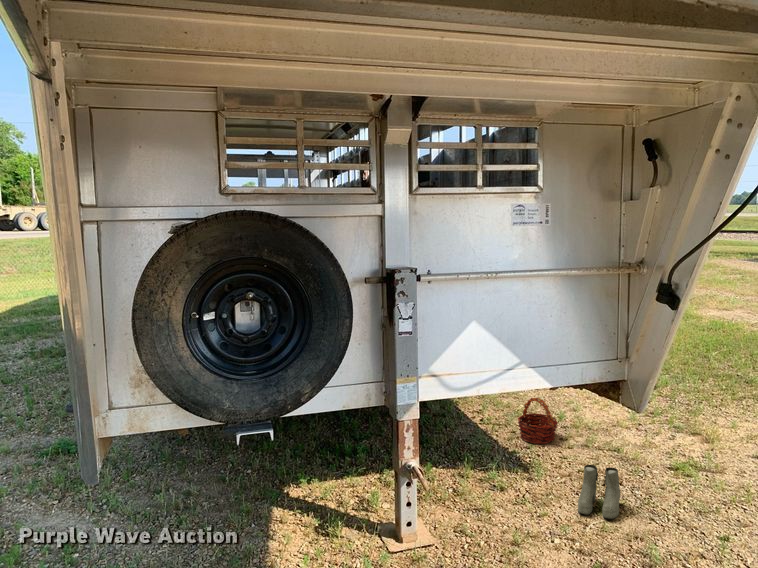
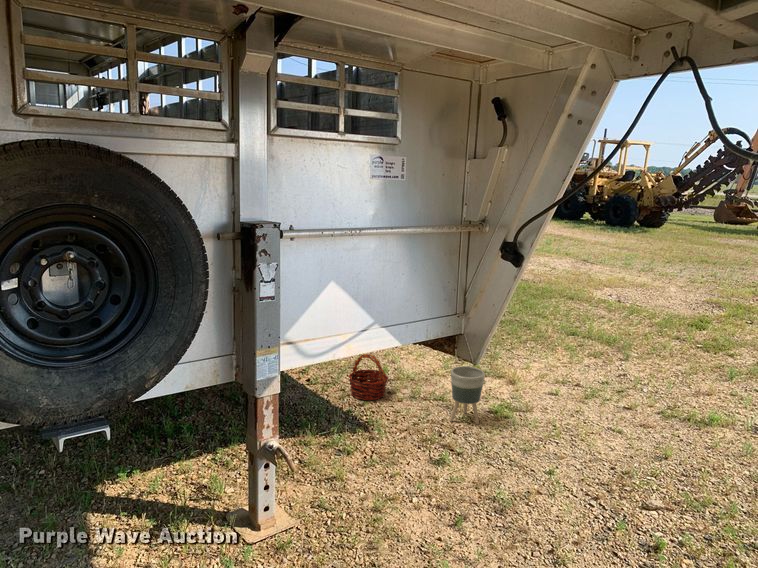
planter: none [618,415,657,478] -> present [450,366,485,424]
boots: present [578,465,620,519] -> none [425,420,462,470]

